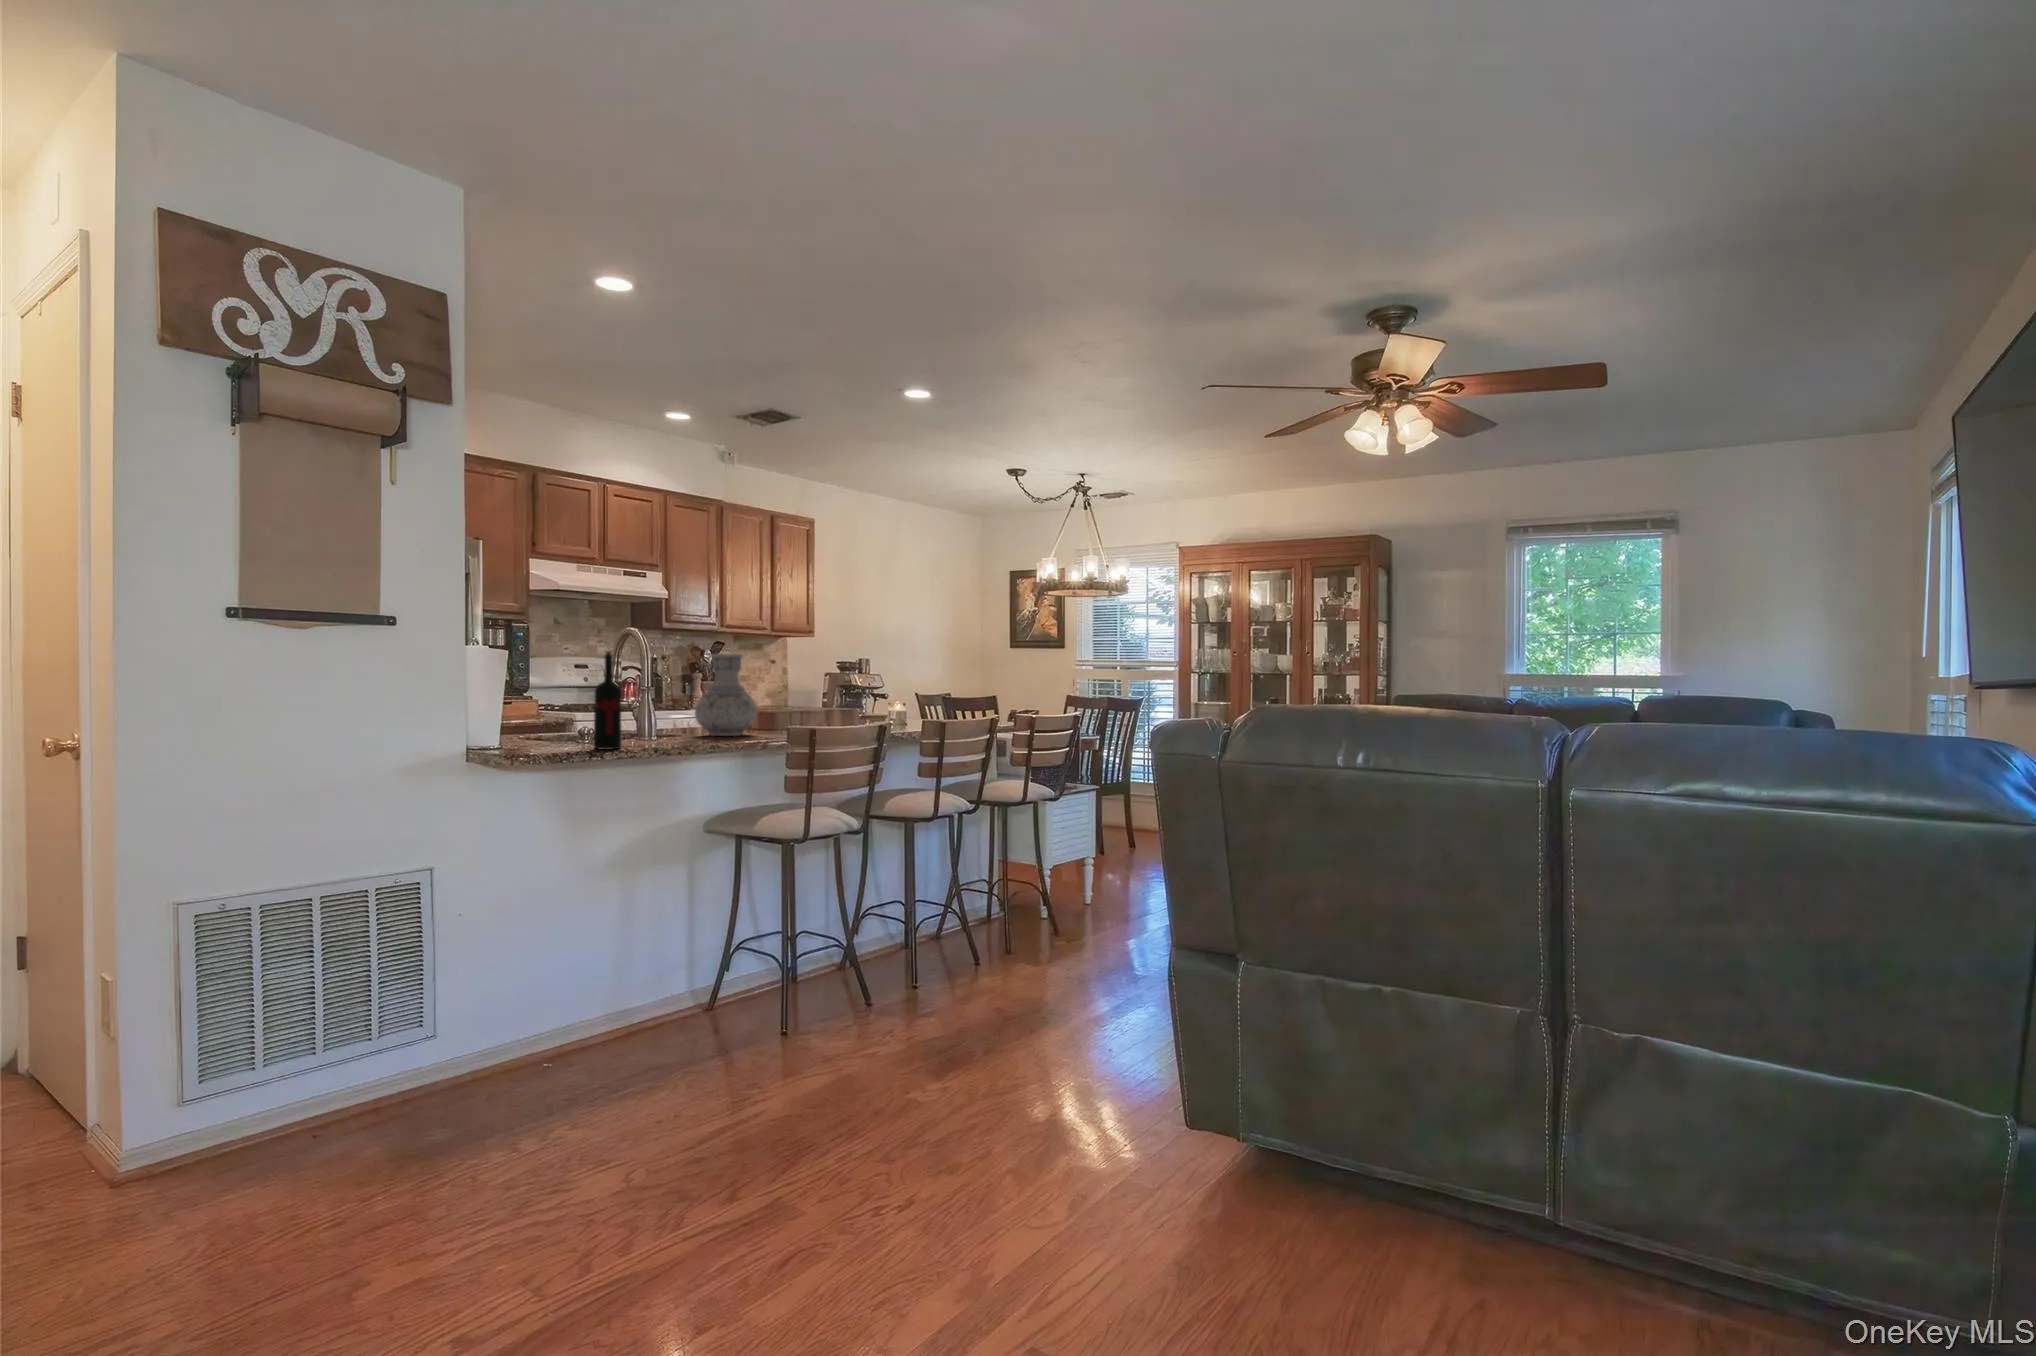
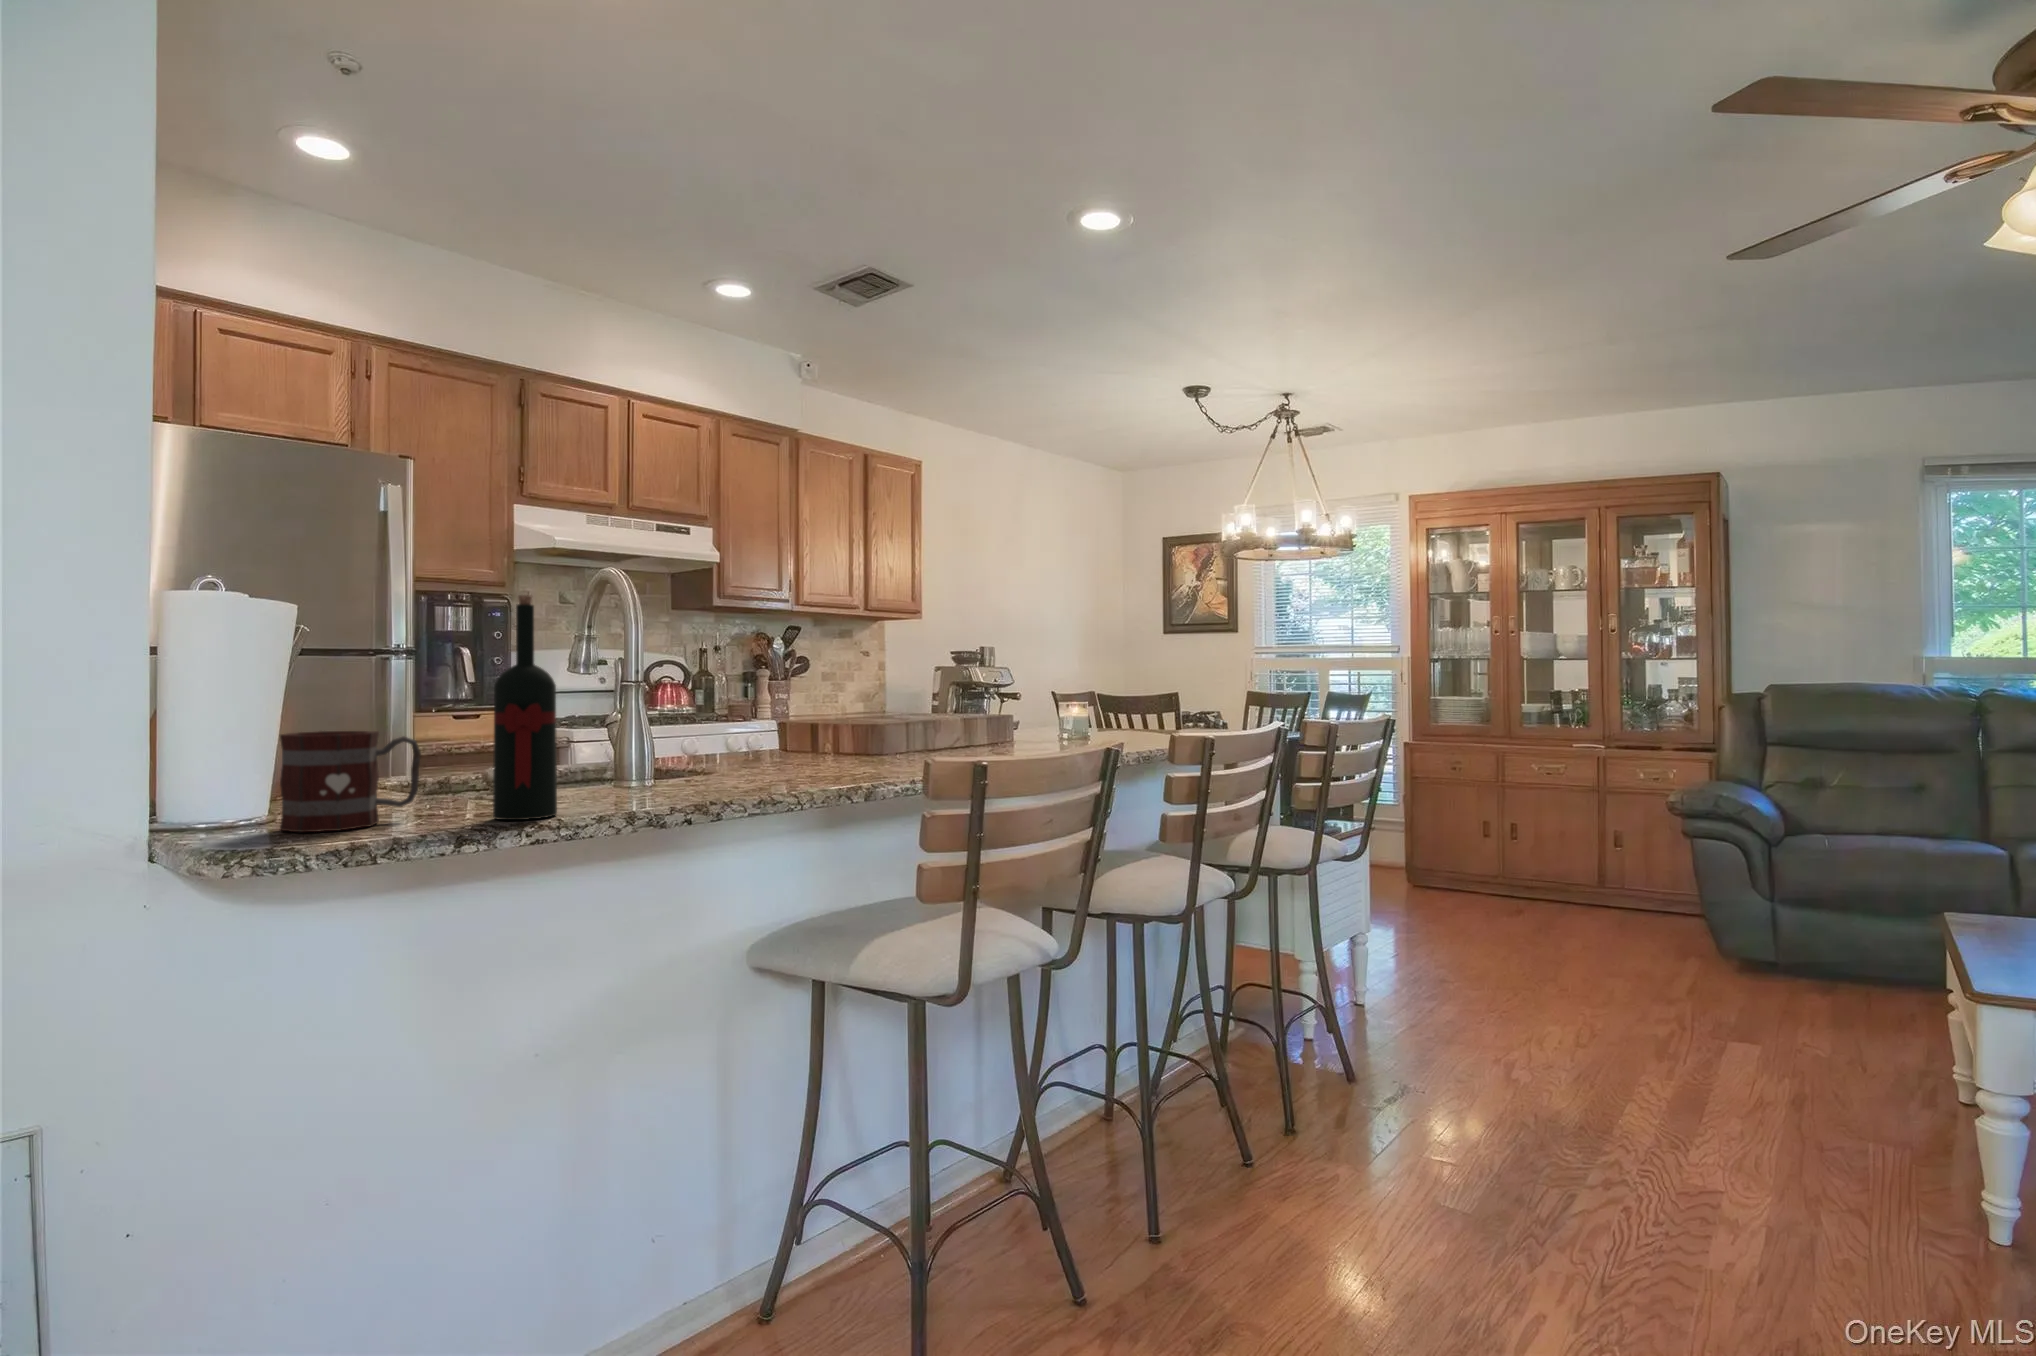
vase: present [695,654,757,736] -> none [736,616,853,774]
mug: none [506,710,561,752] -> present [280,731,421,832]

